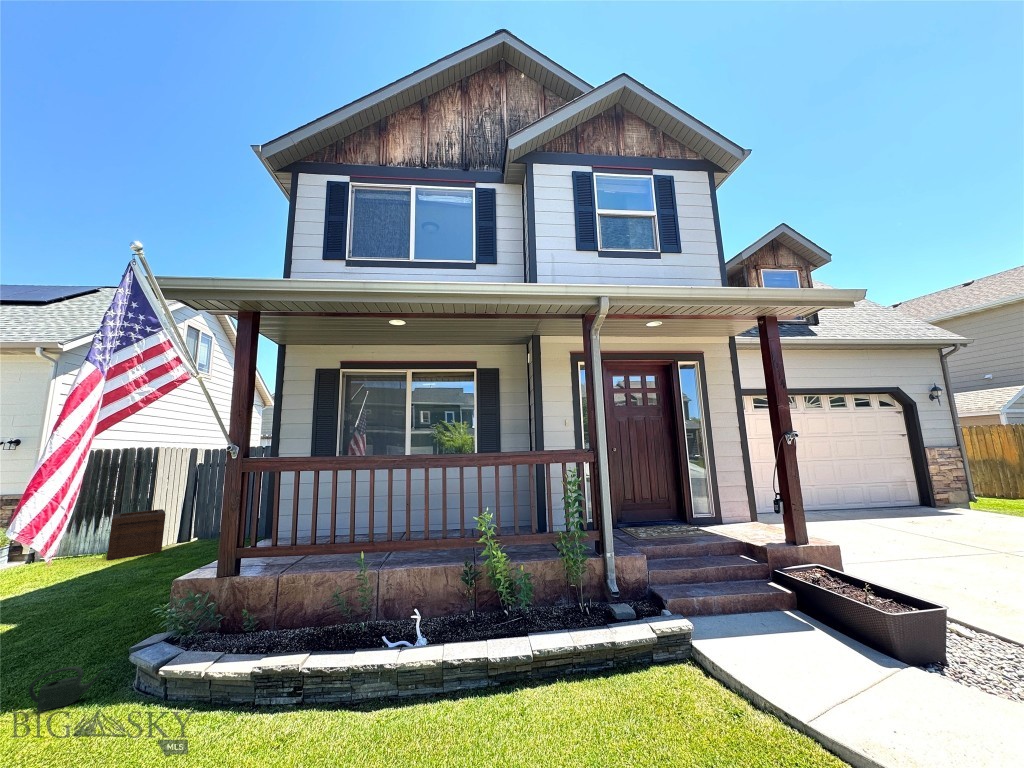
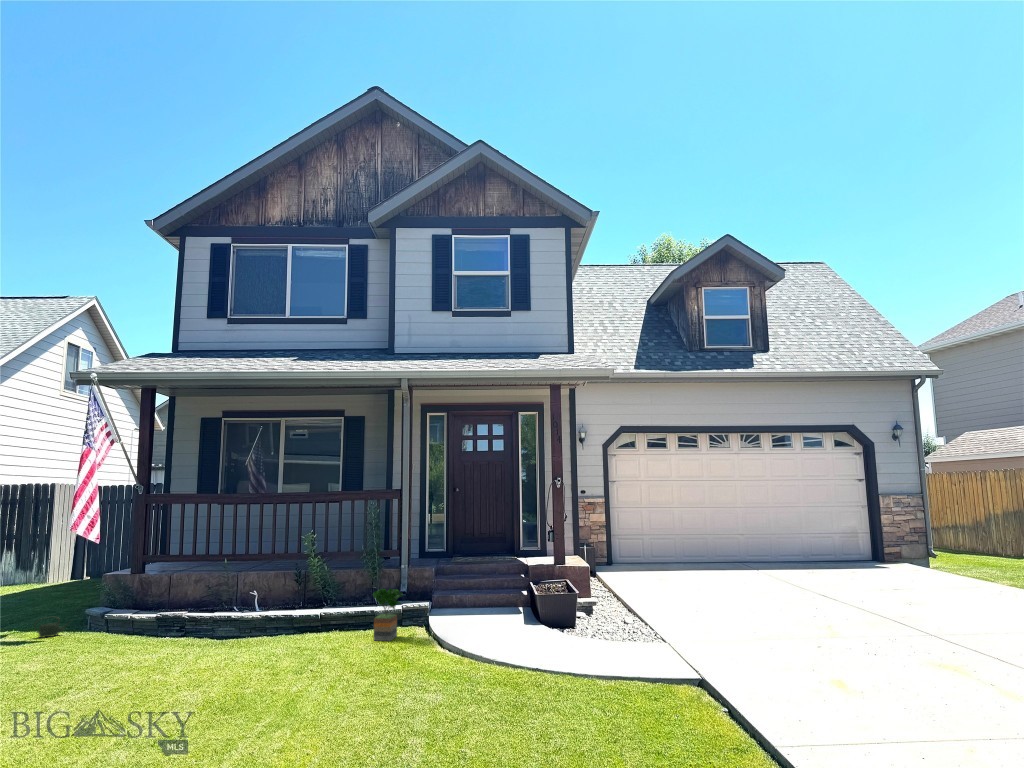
wooden crate: present [107,509,166,561] -> none [12,544,63,587]
potted tree: none [653,625,727,746] -> present [373,588,402,641]

